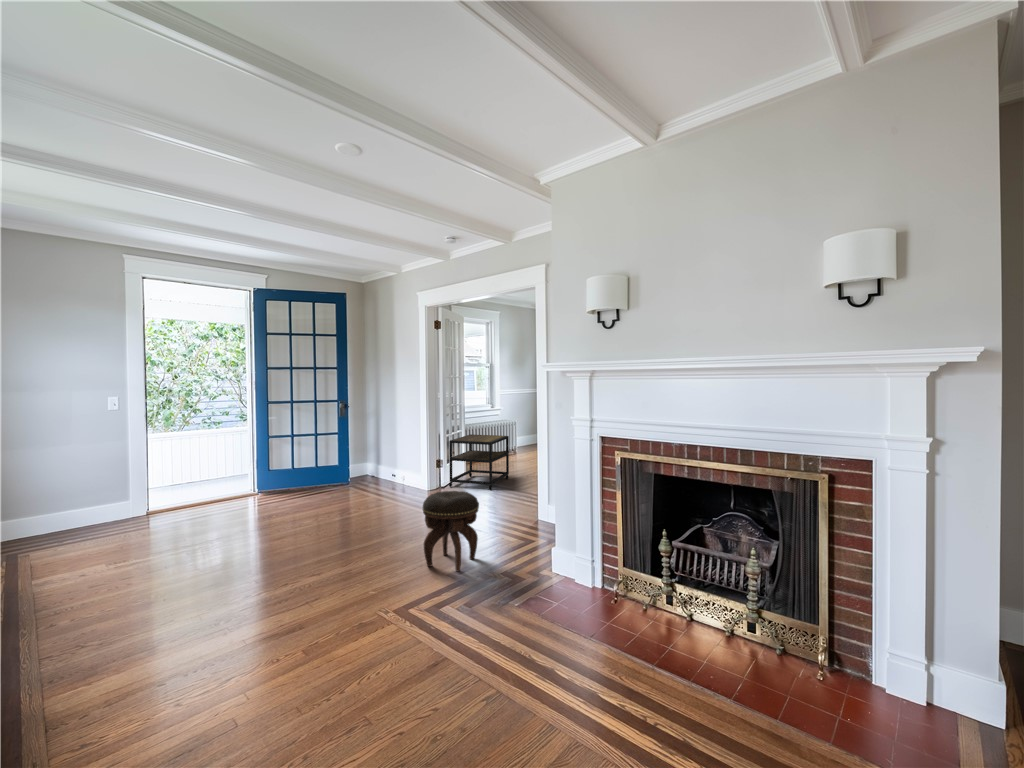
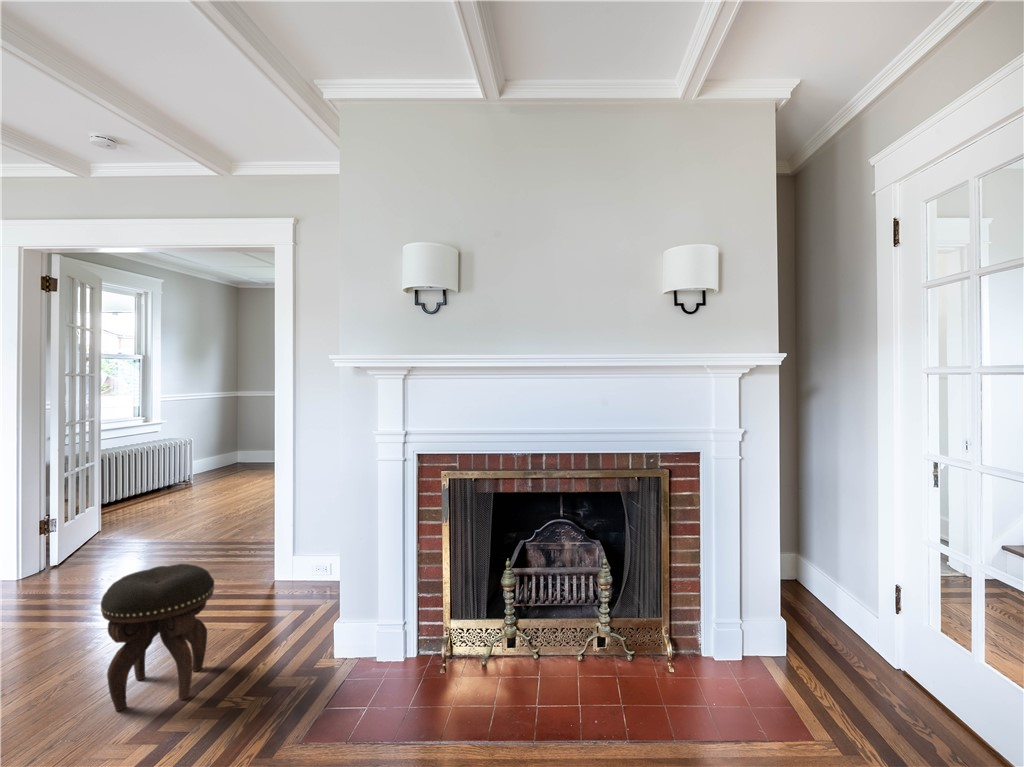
side table: present [449,434,509,490] -> none [70,466,178,560]

